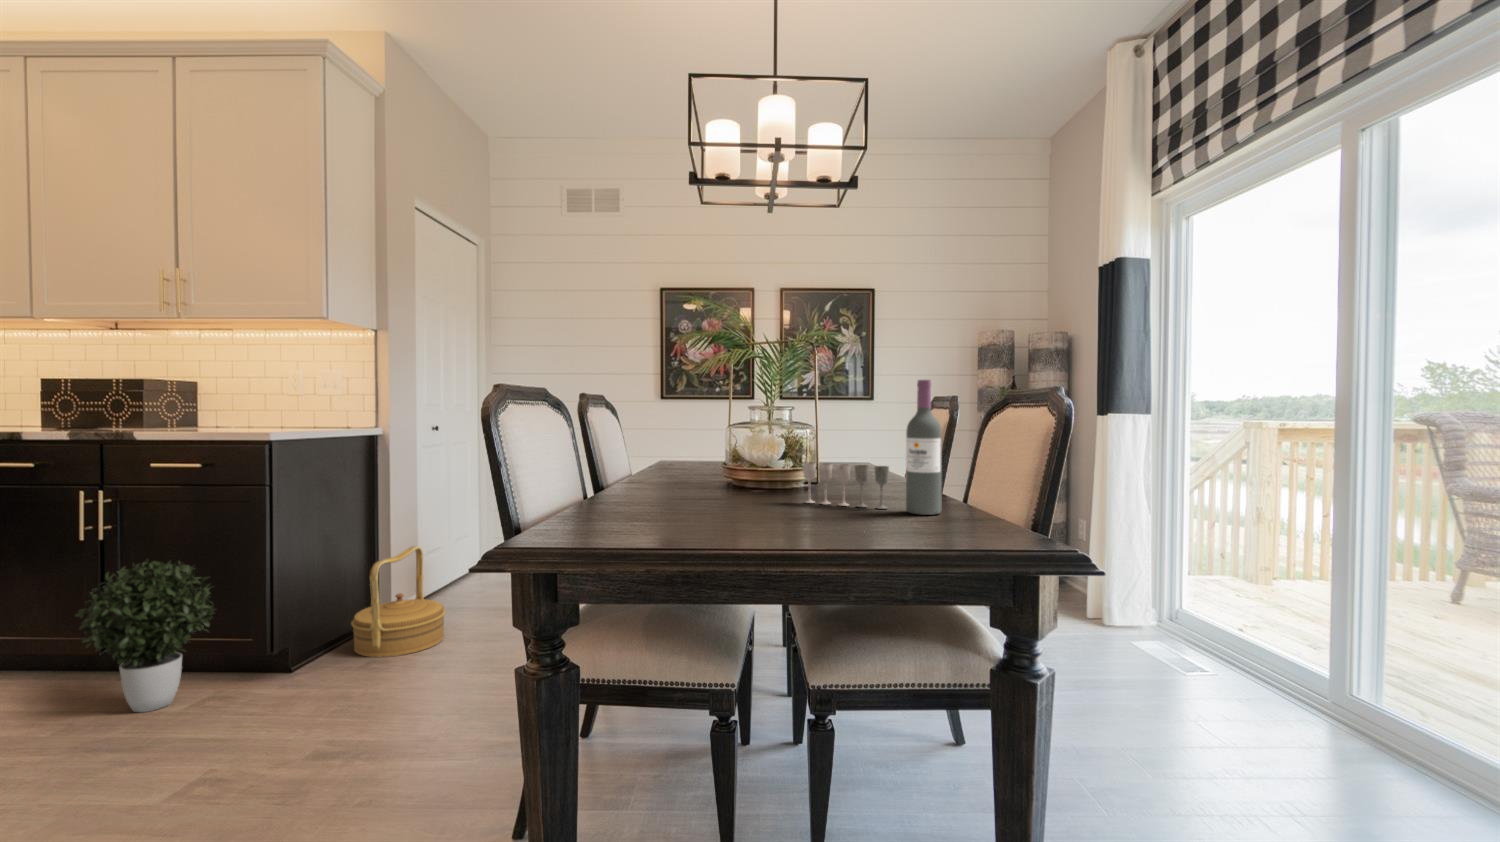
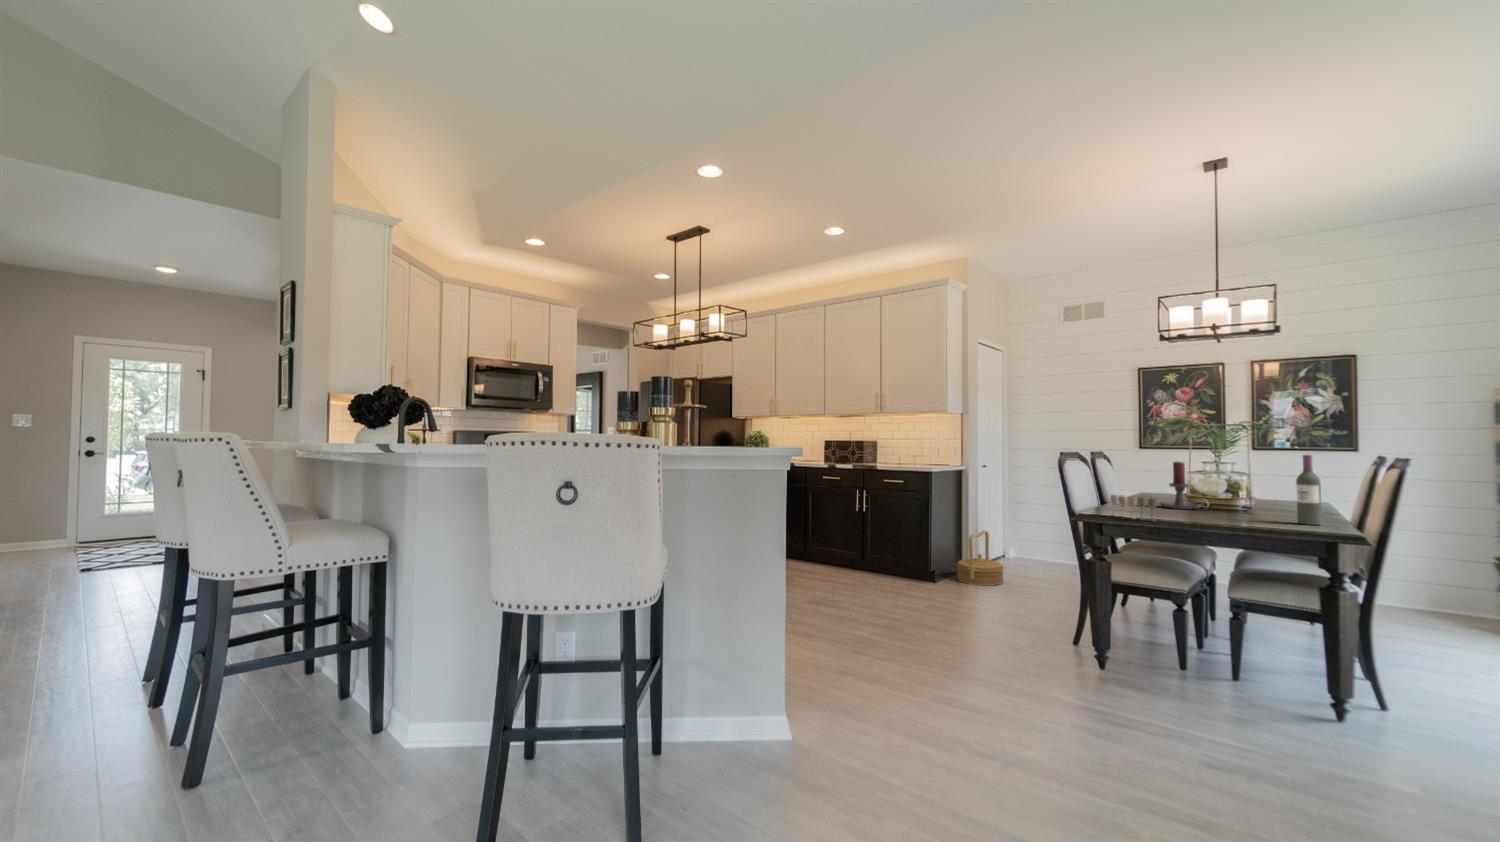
candle holder: none [685,403,762,494] -> present [1160,461,1209,509]
wine glass: present [803,463,889,509] -> present [1110,495,1156,521]
potted plant: present [75,559,215,712] -> none [862,521,909,586]

